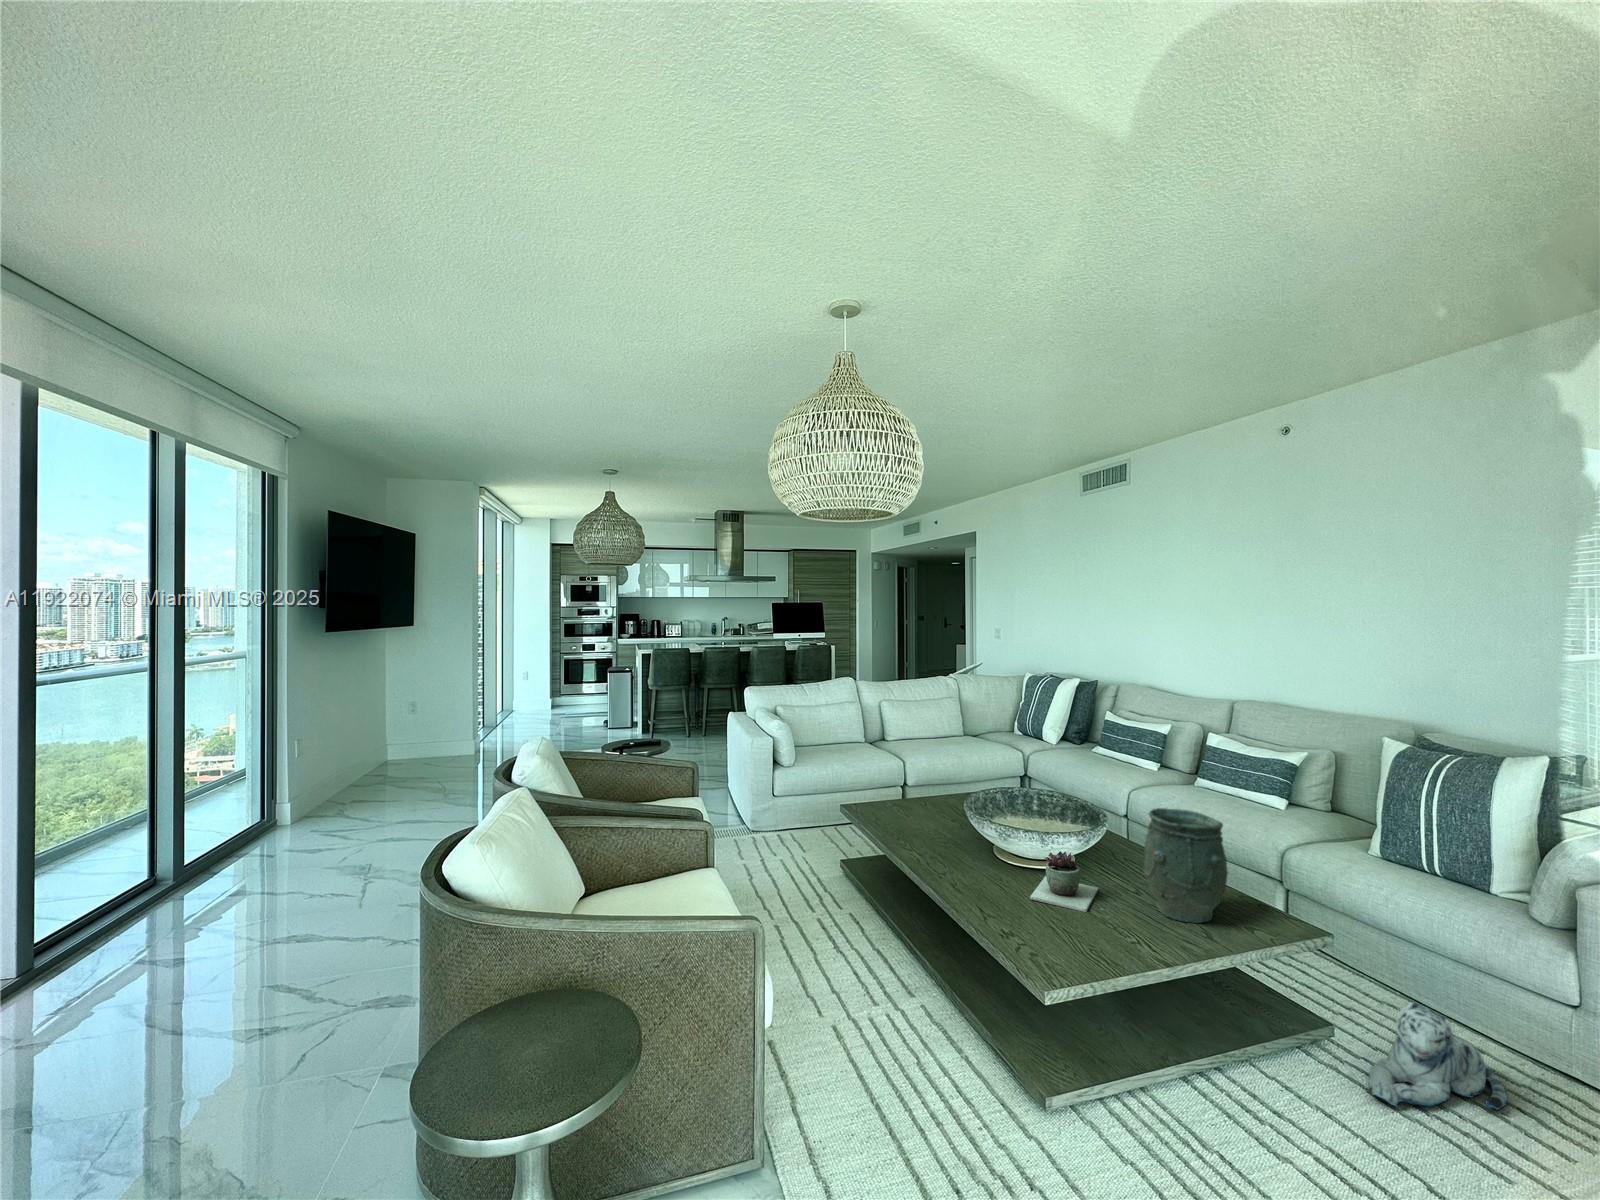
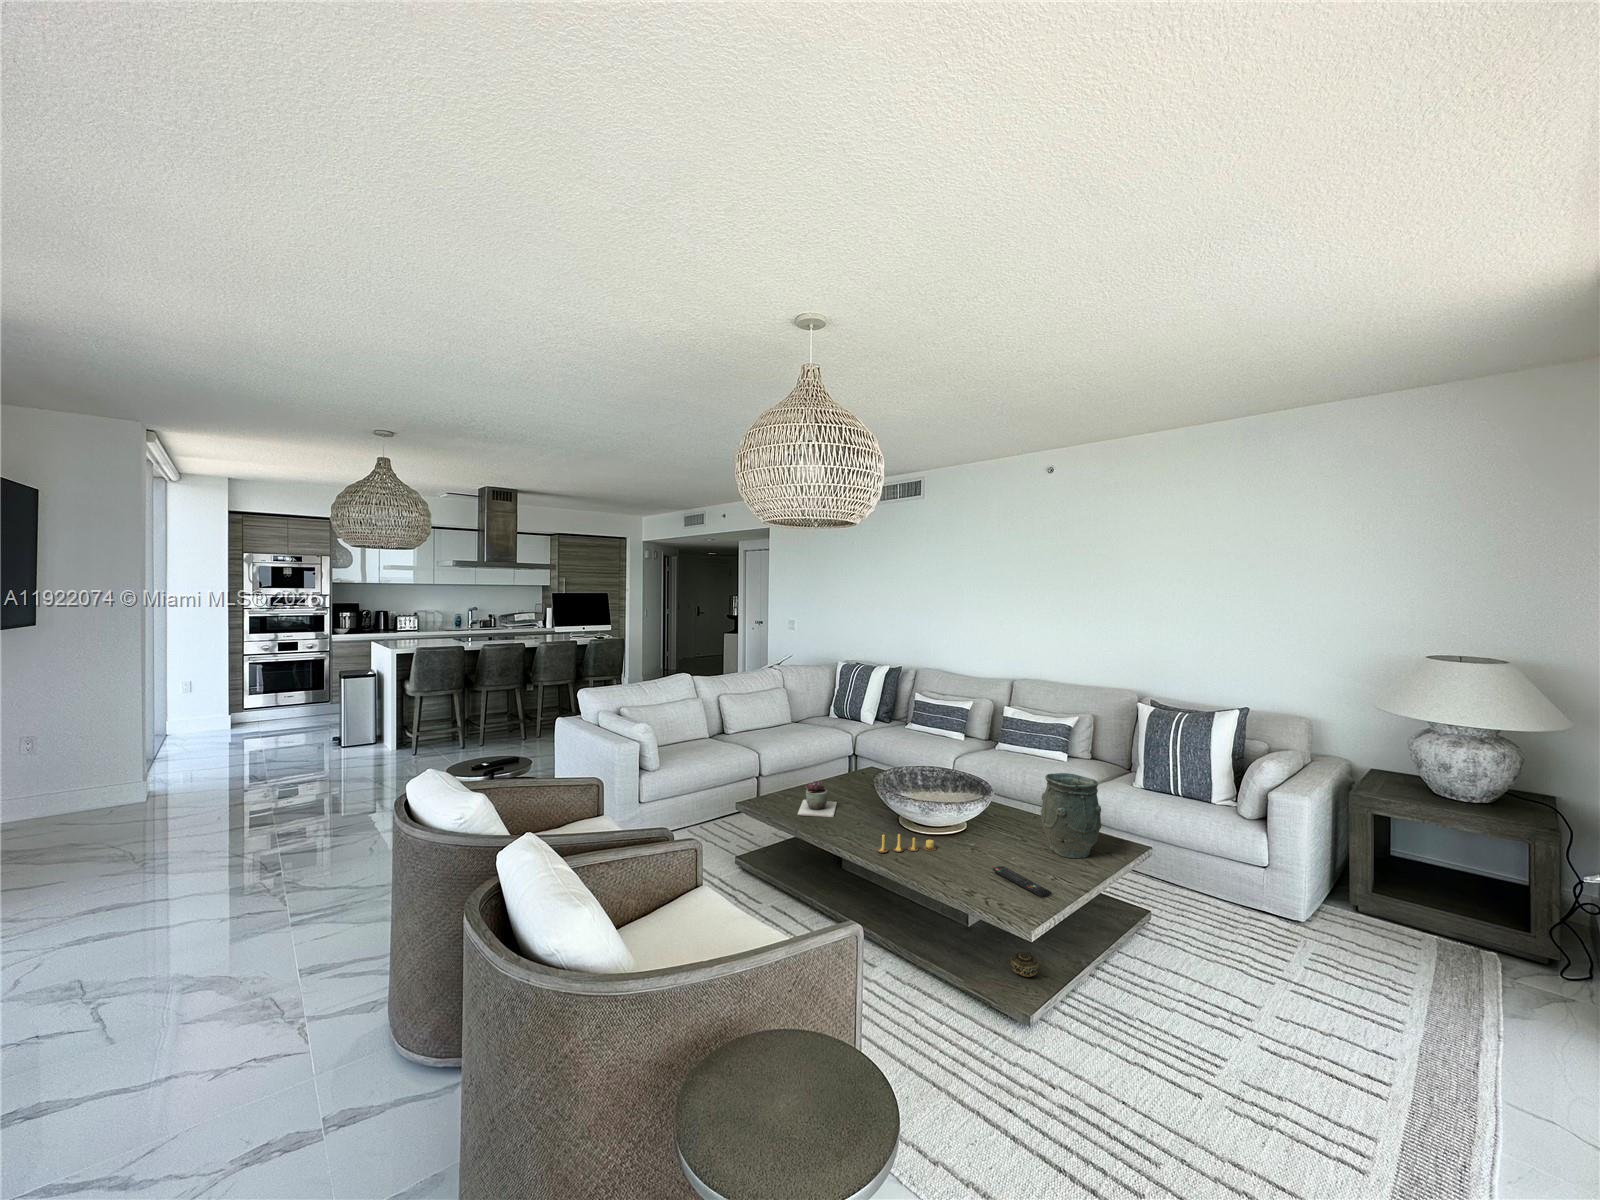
succulent plant: present [1030,851,1098,912] -> present [798,781,837,817]
candle: none [937,853,1009,883] -> present [877,834,936,853]
remote control: none [1052,911,1104,956] -> present [993,866,1051,898]
plush toy: present [1369,1002,1508,1109] -> none [1182,886,1251,958]
decorative ball: none [1054,1021,1092,1054] -> present [1010,952,1039,977]

